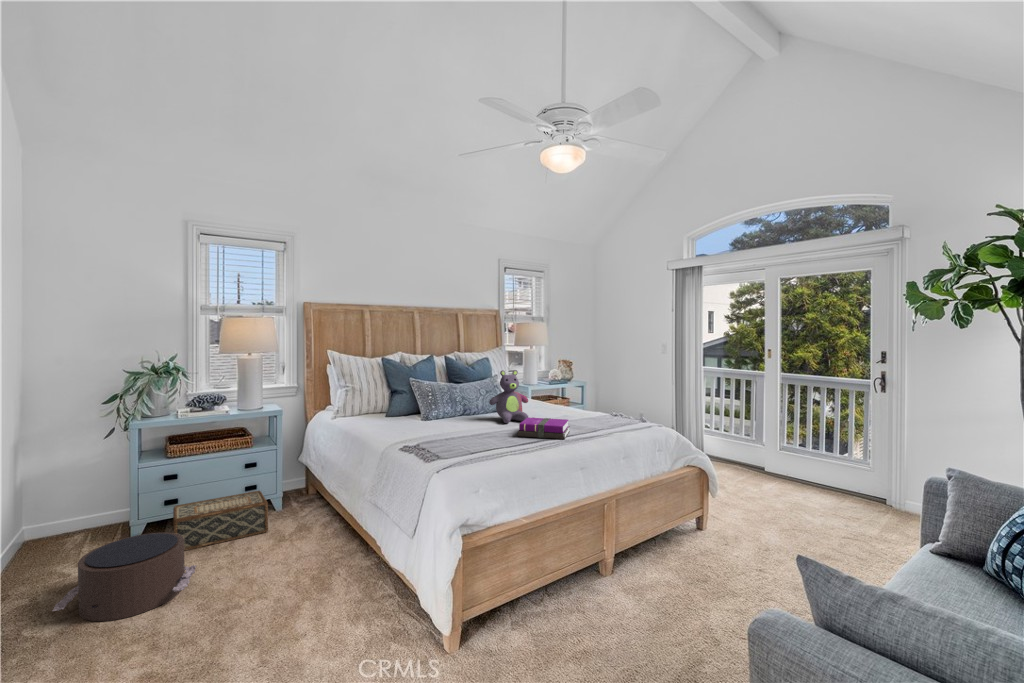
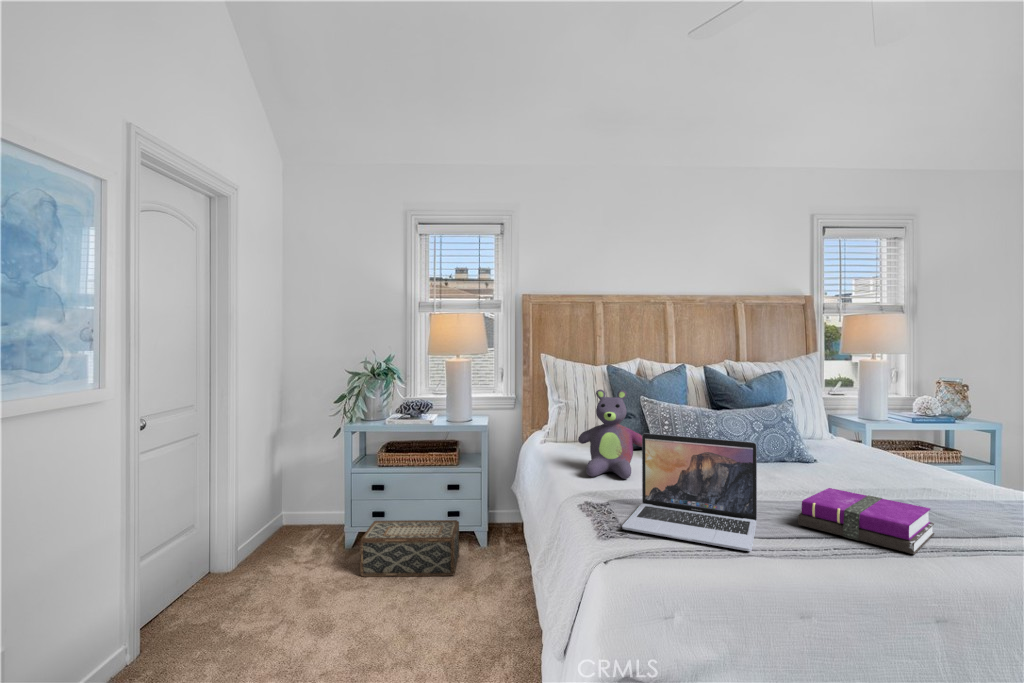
stuffed bear: present [489,370,528,423] -> present [578,390,642,479]
laptop: none [438,397,504,451] -> present [622,433,757,551]
pouf: present [52,532,196,621] -> none [220,551,354,650]

